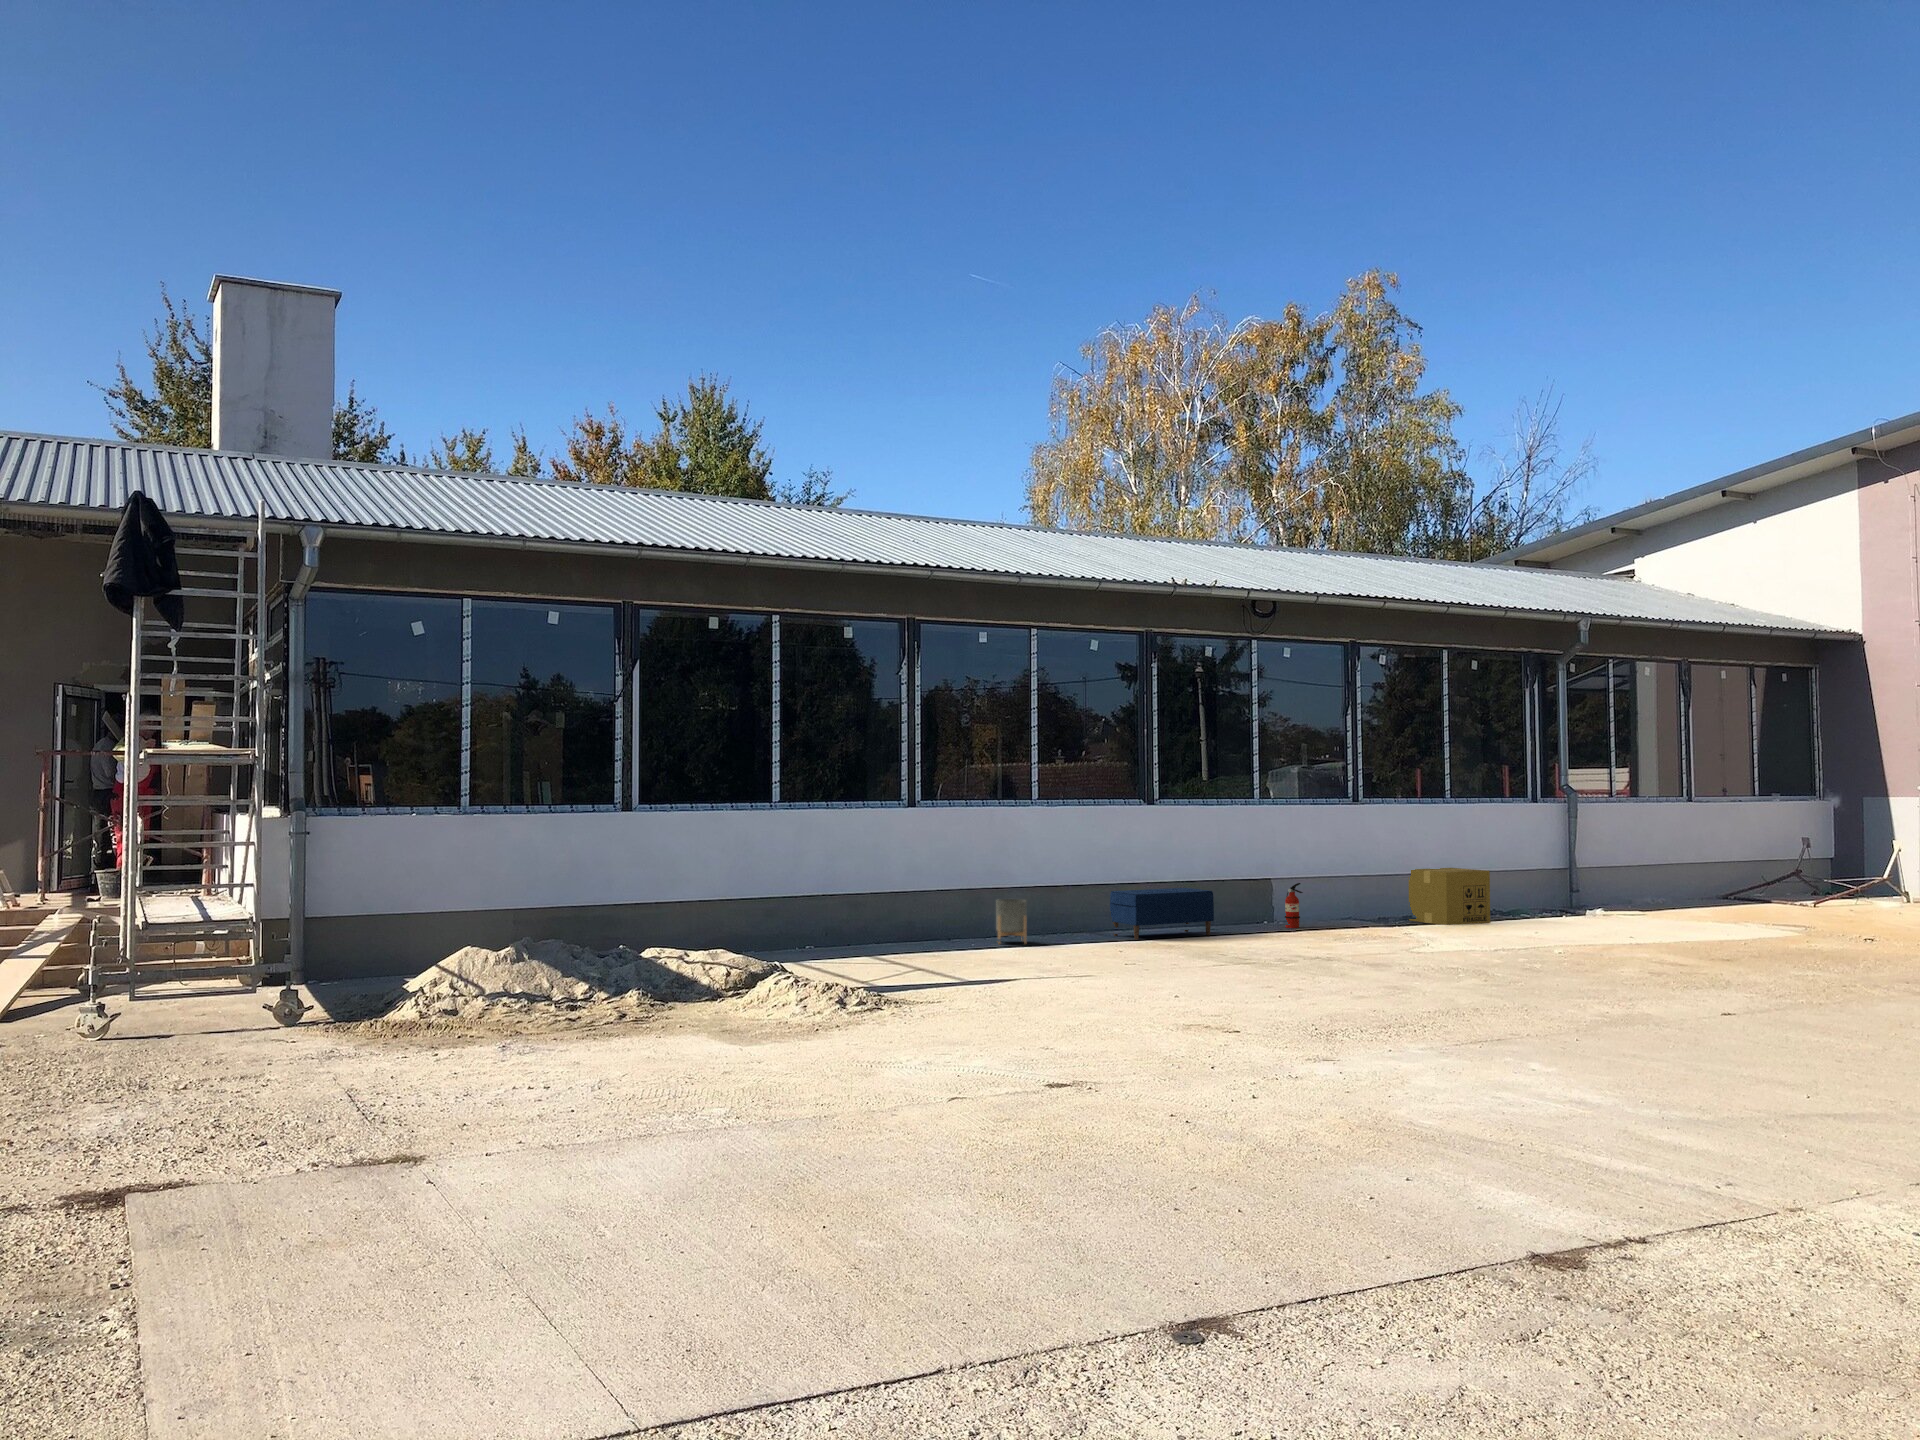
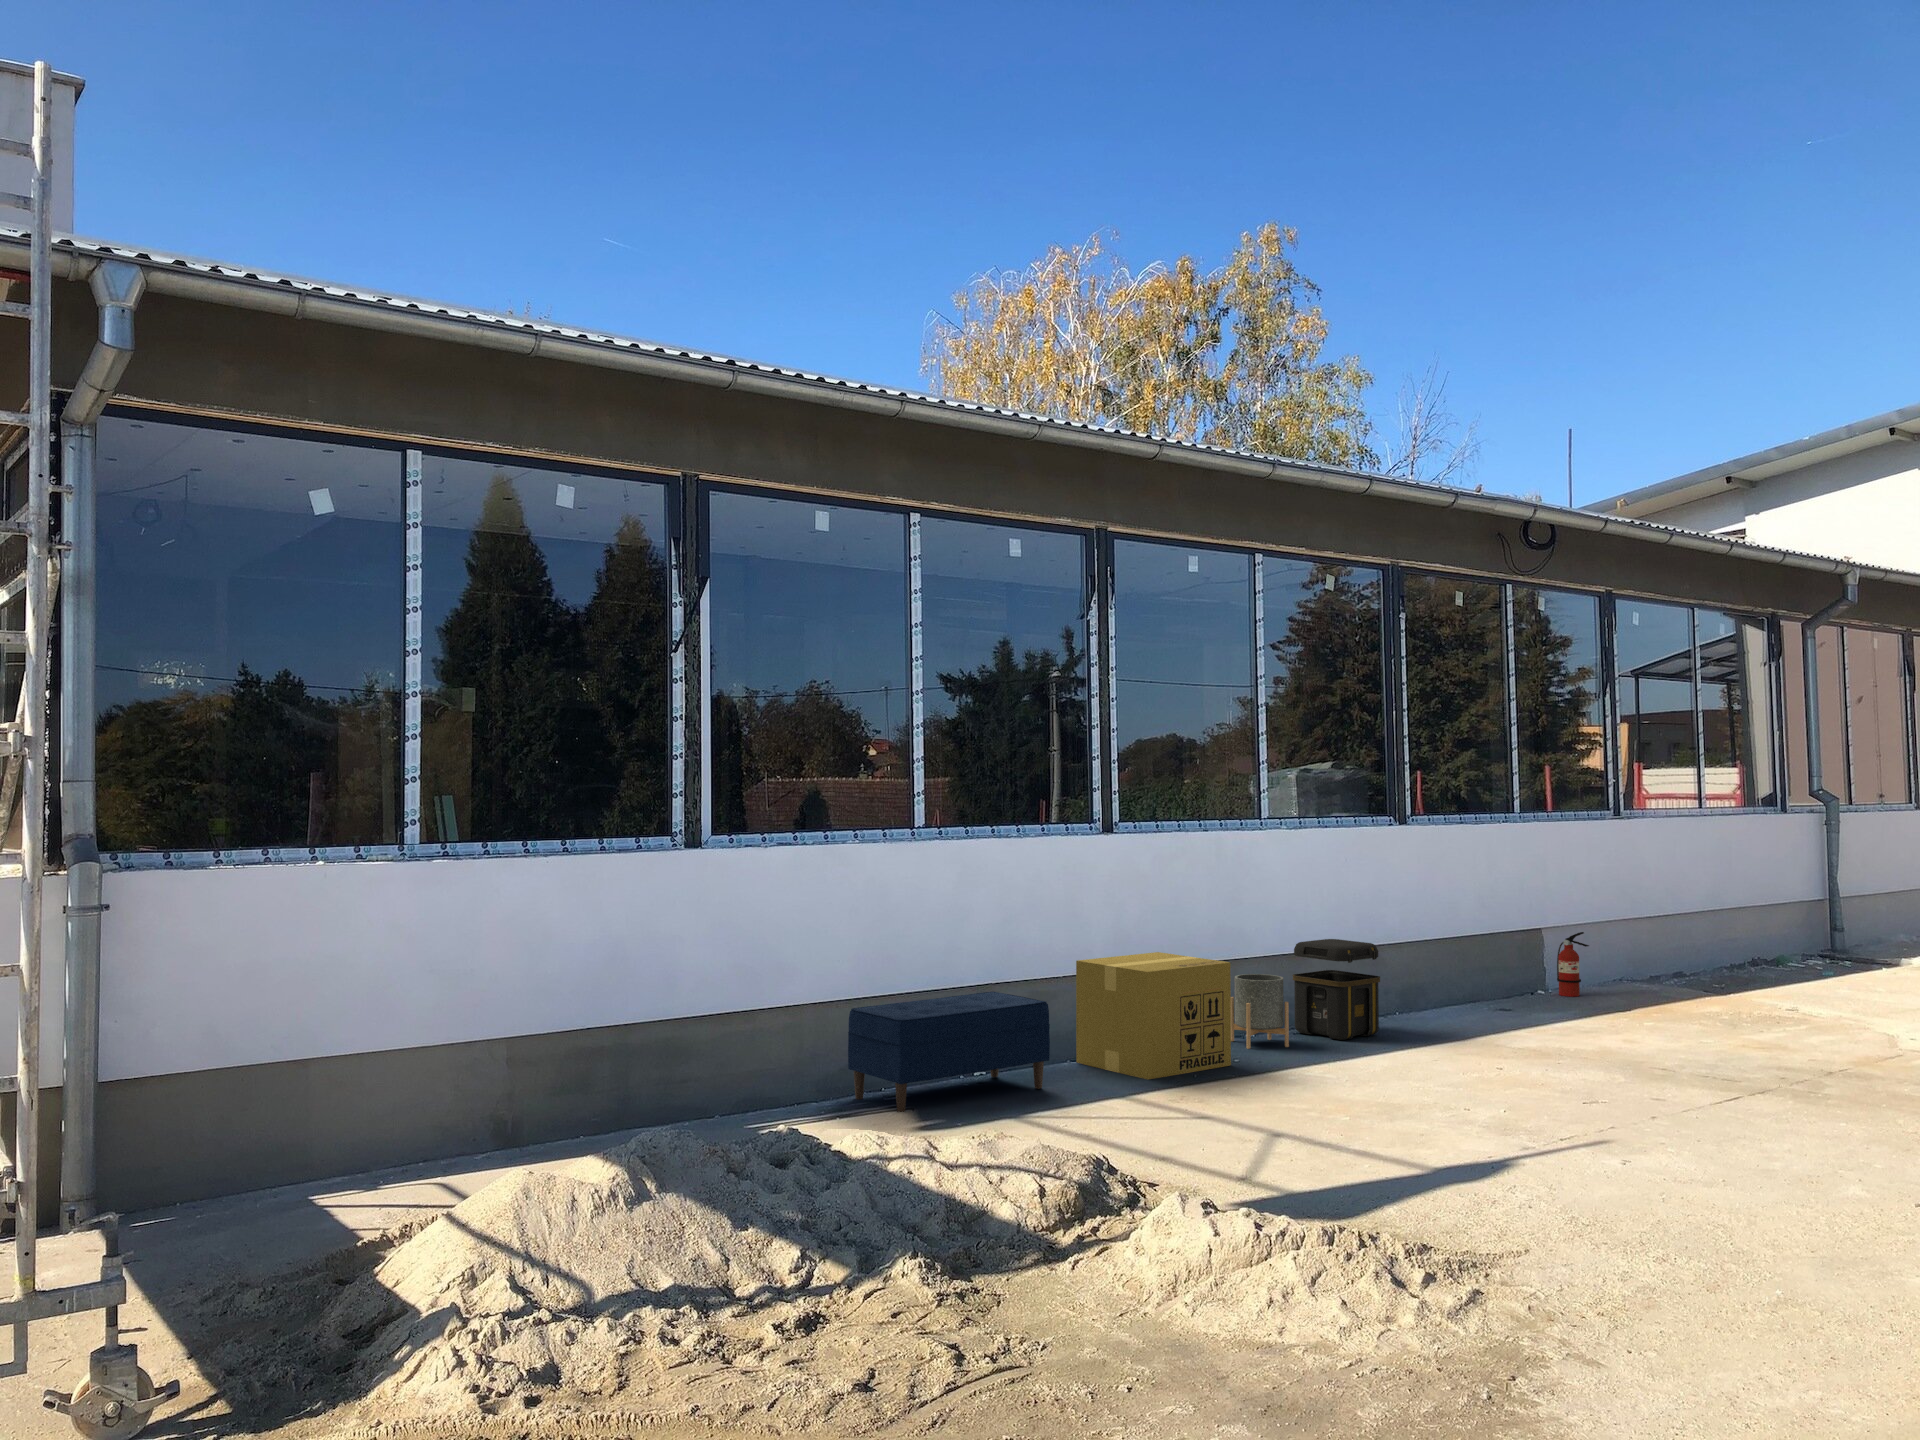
cardboard box: present [1408,868,1490,925] -> present [1076,952,1231,1079]
toolbox: none [1046,879,1100,942] -> present [1293,939,1380,1040]
bench: present [1110,888,1214,940] -> present [848,992,1050,1112]

